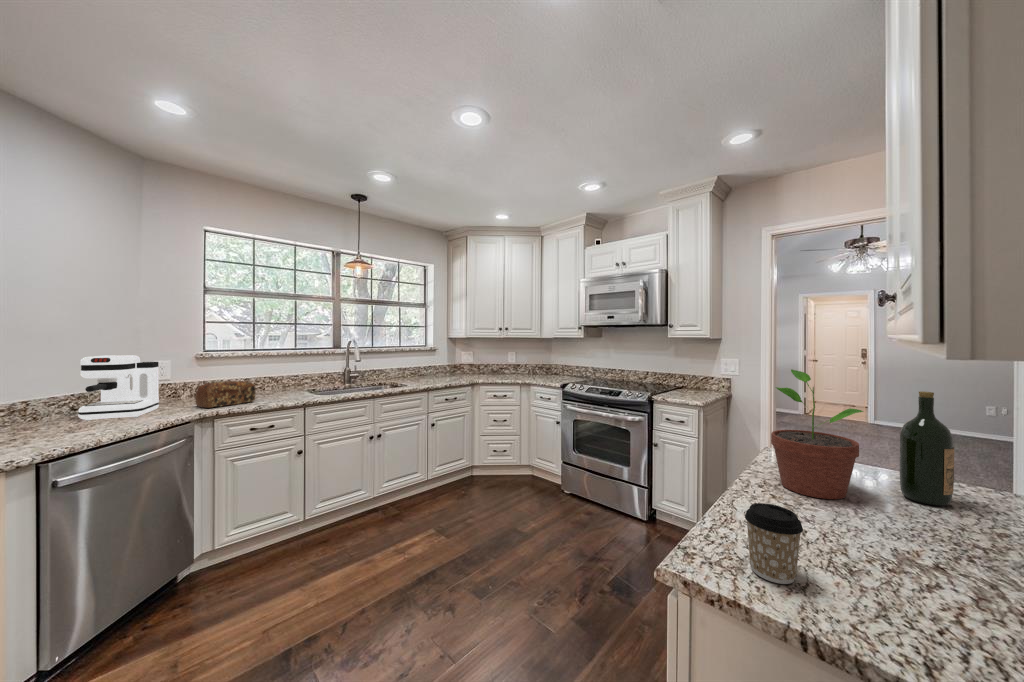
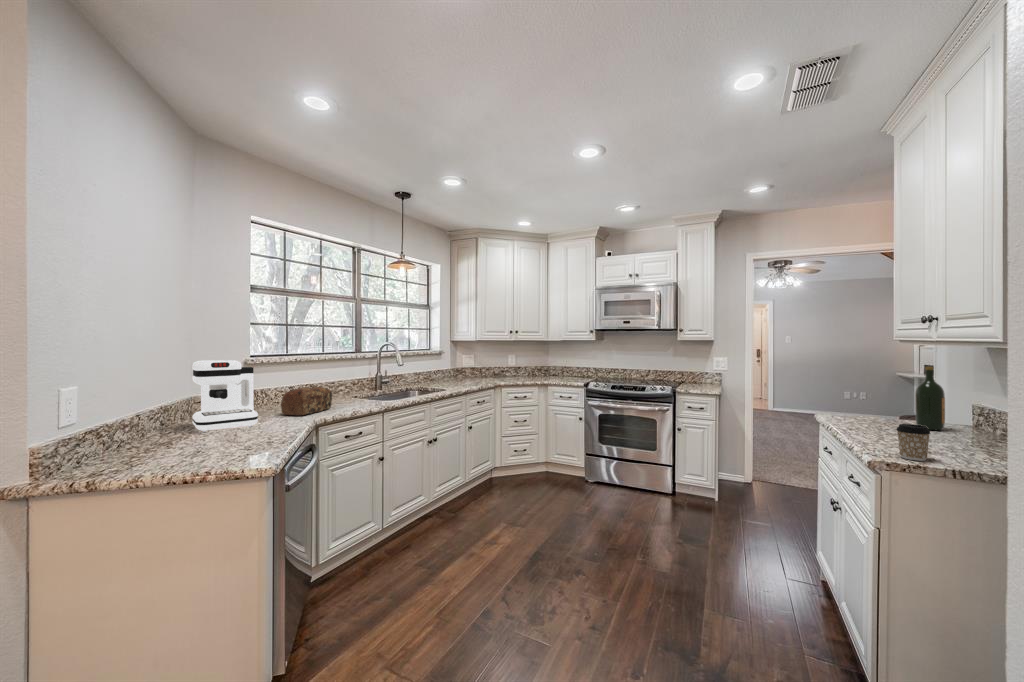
potted plant: present [771,369,863,499] -> none [847,357,909,432]

